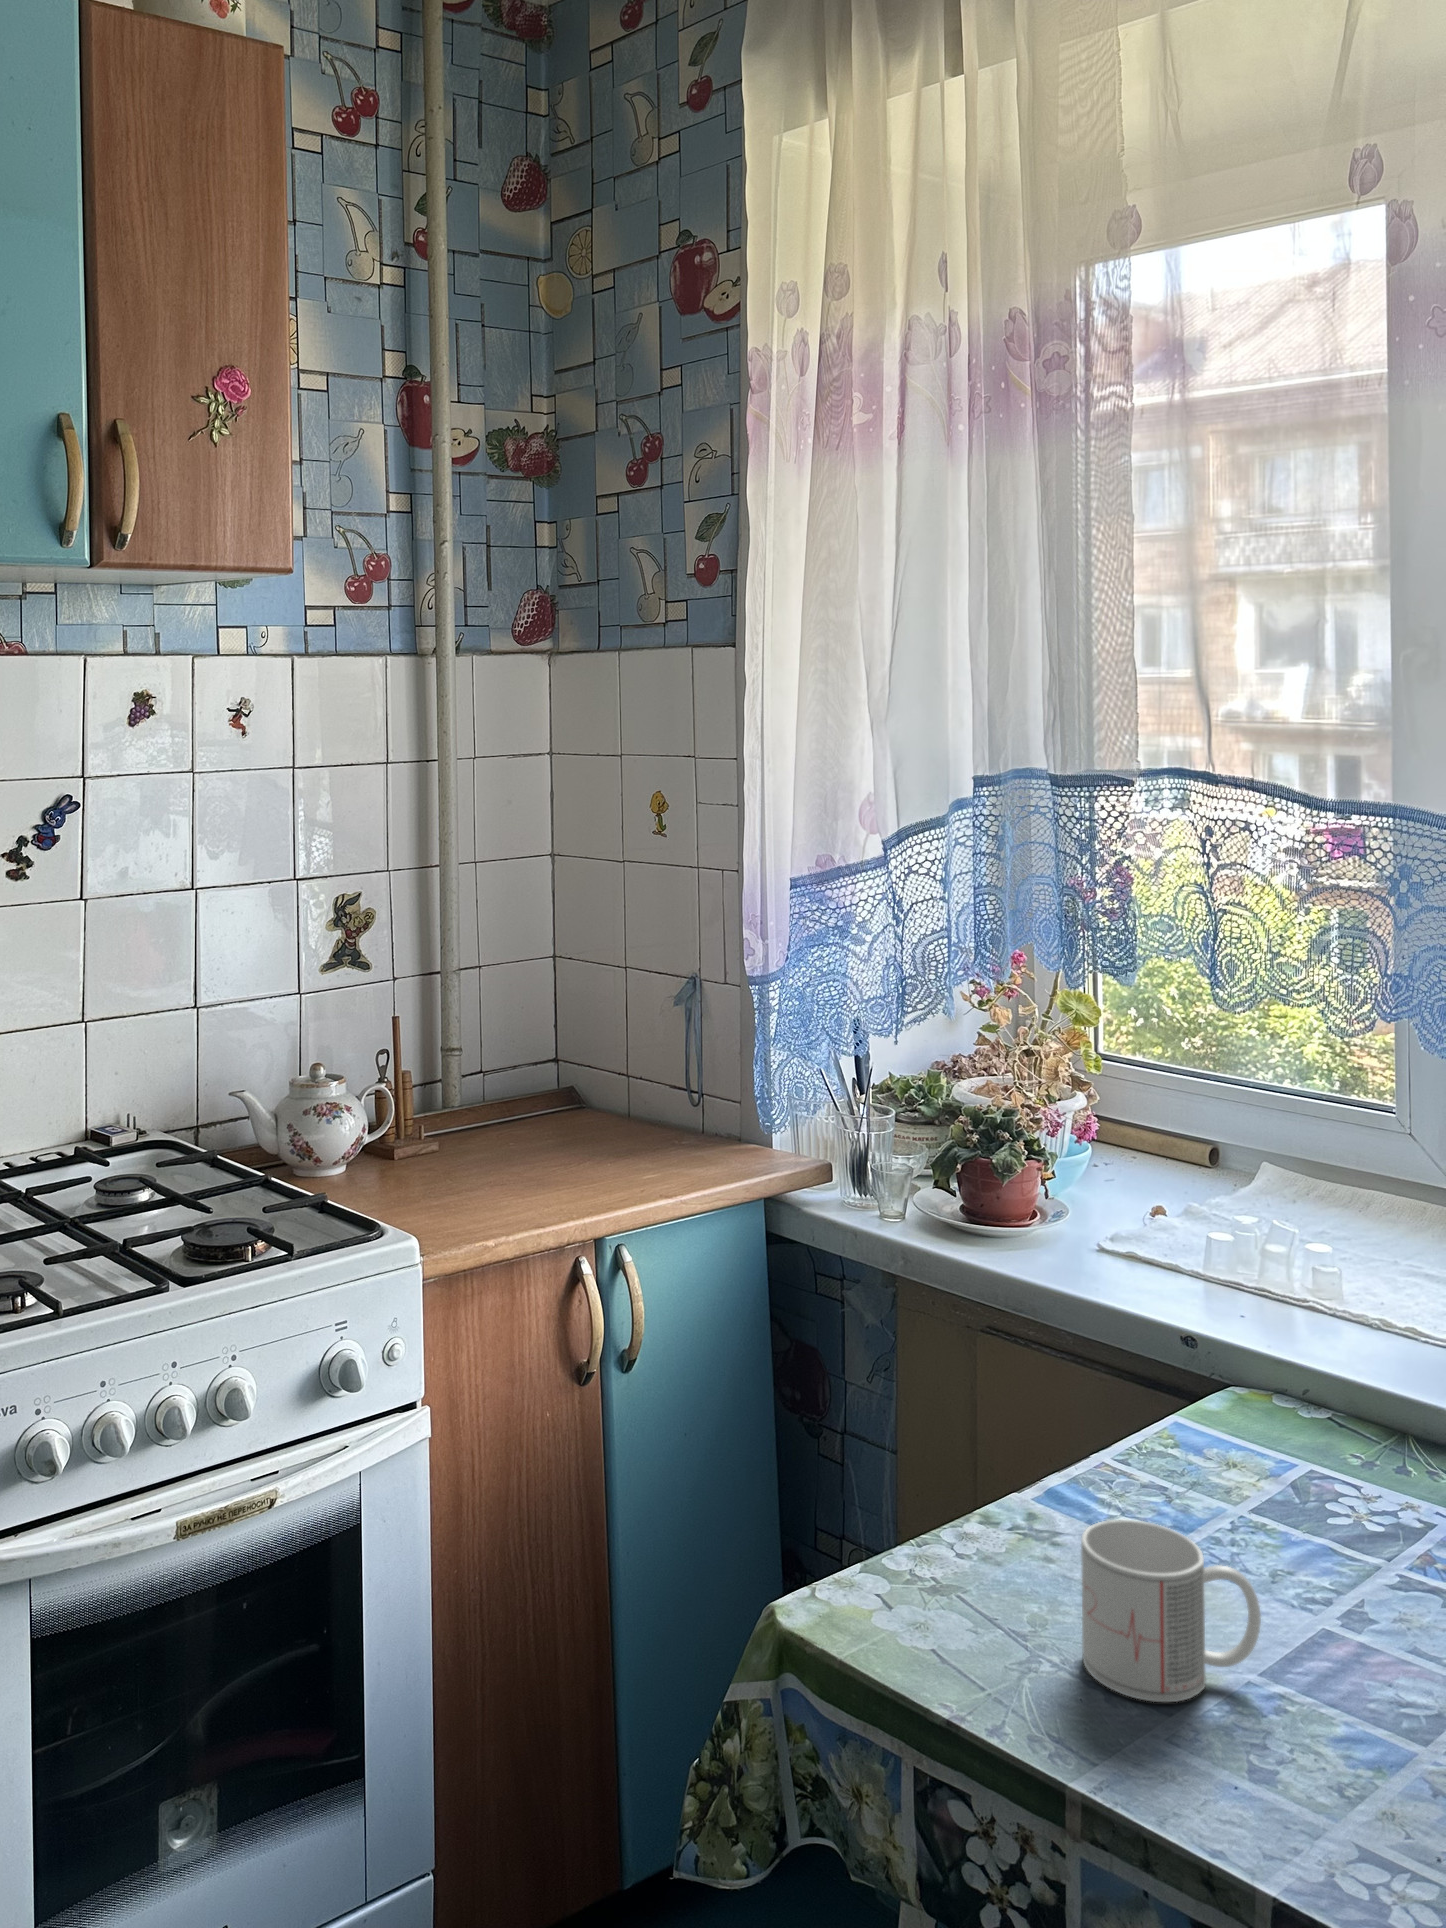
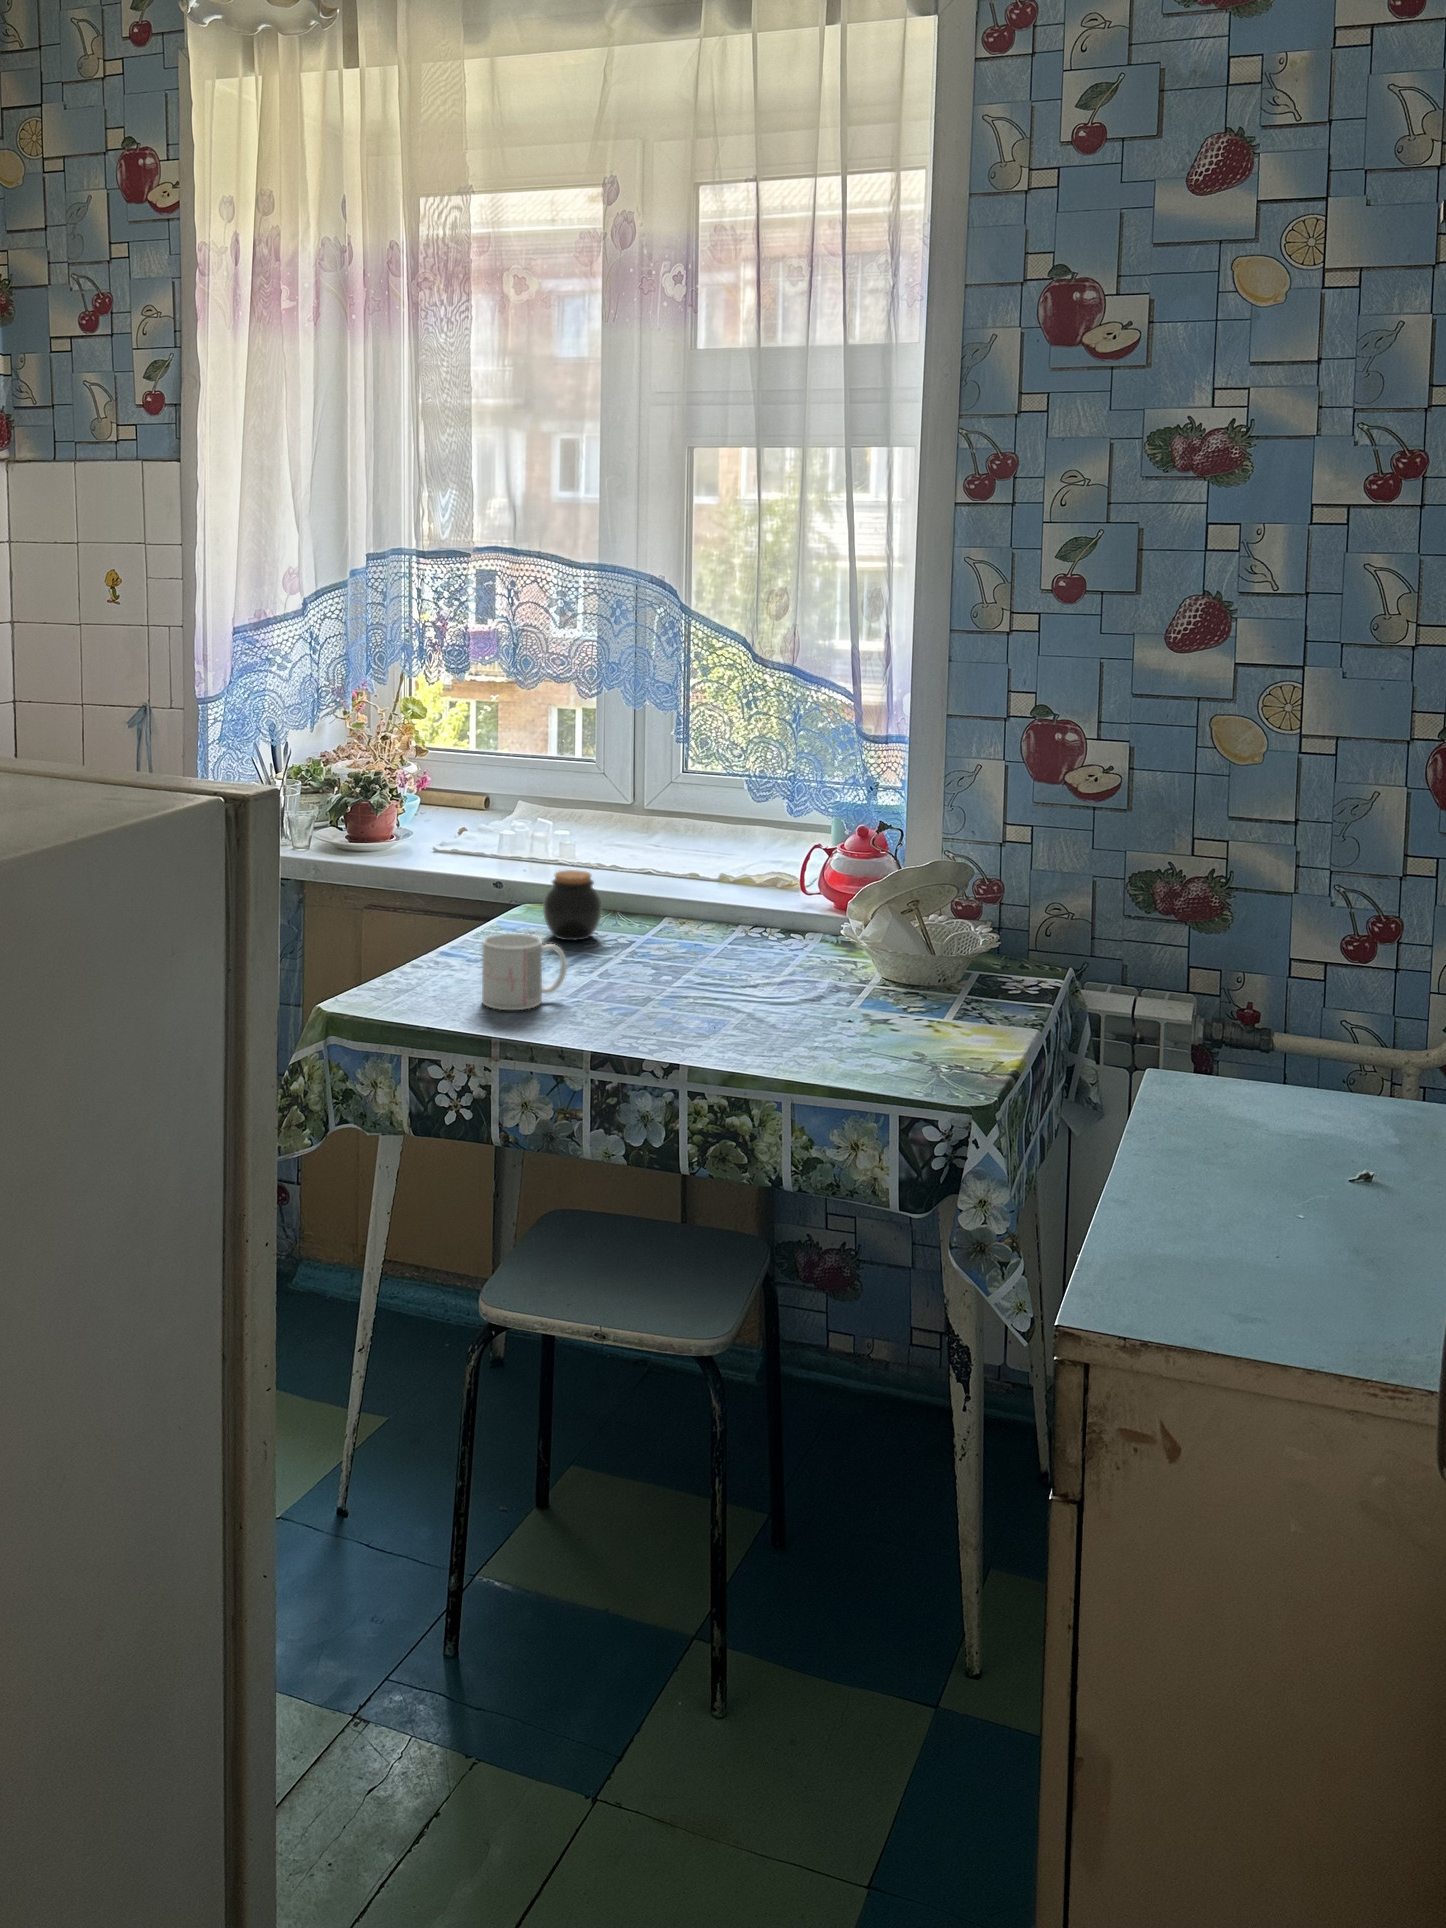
jar: none [1250,1361,1368,1505] -> present [543,870,602,940]

